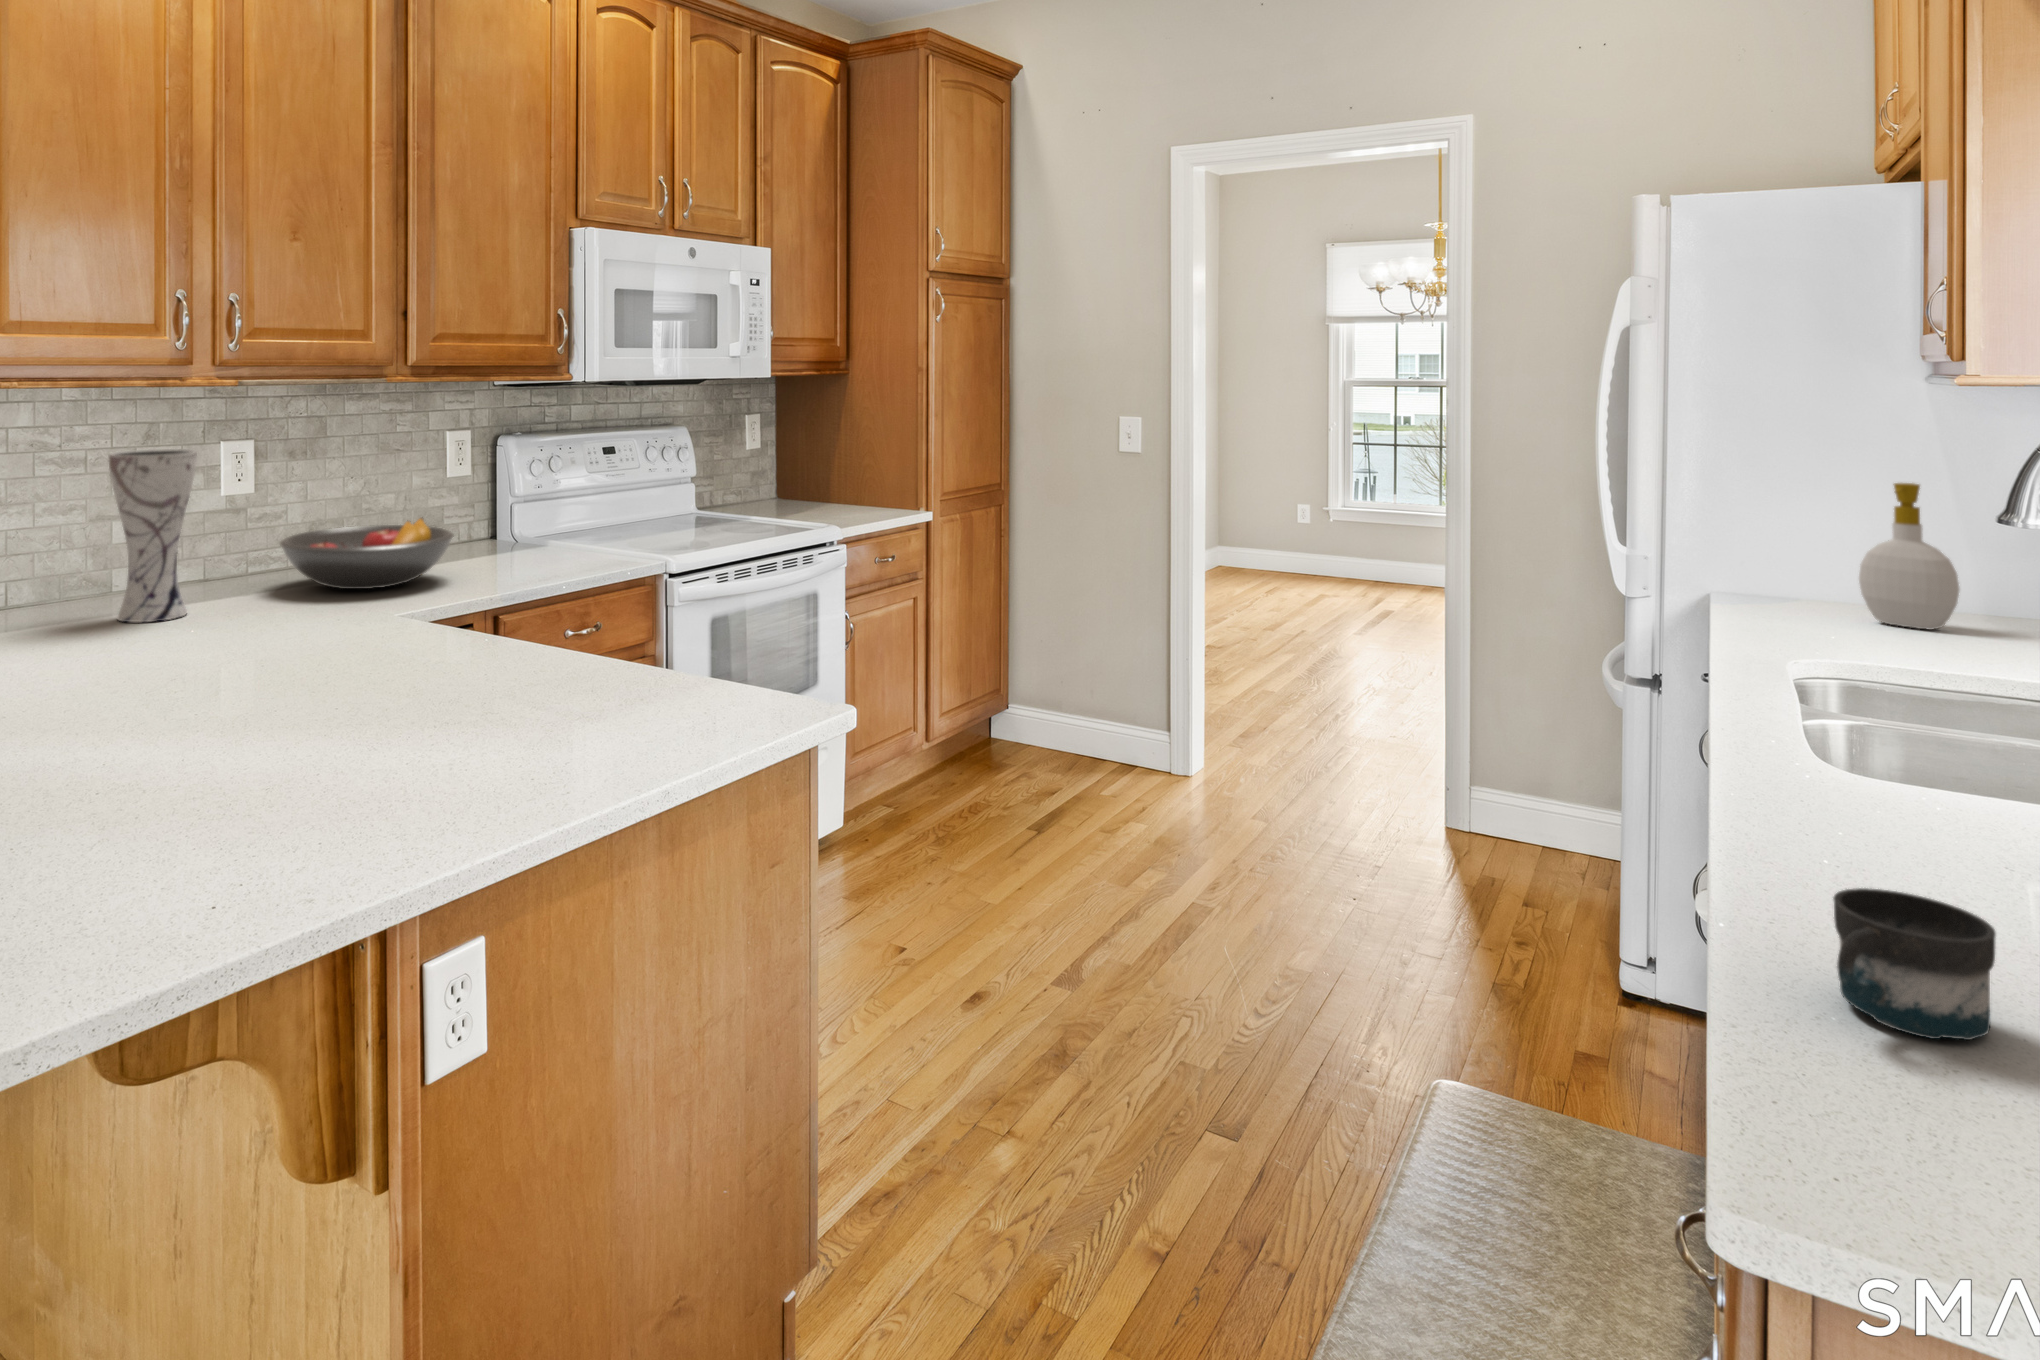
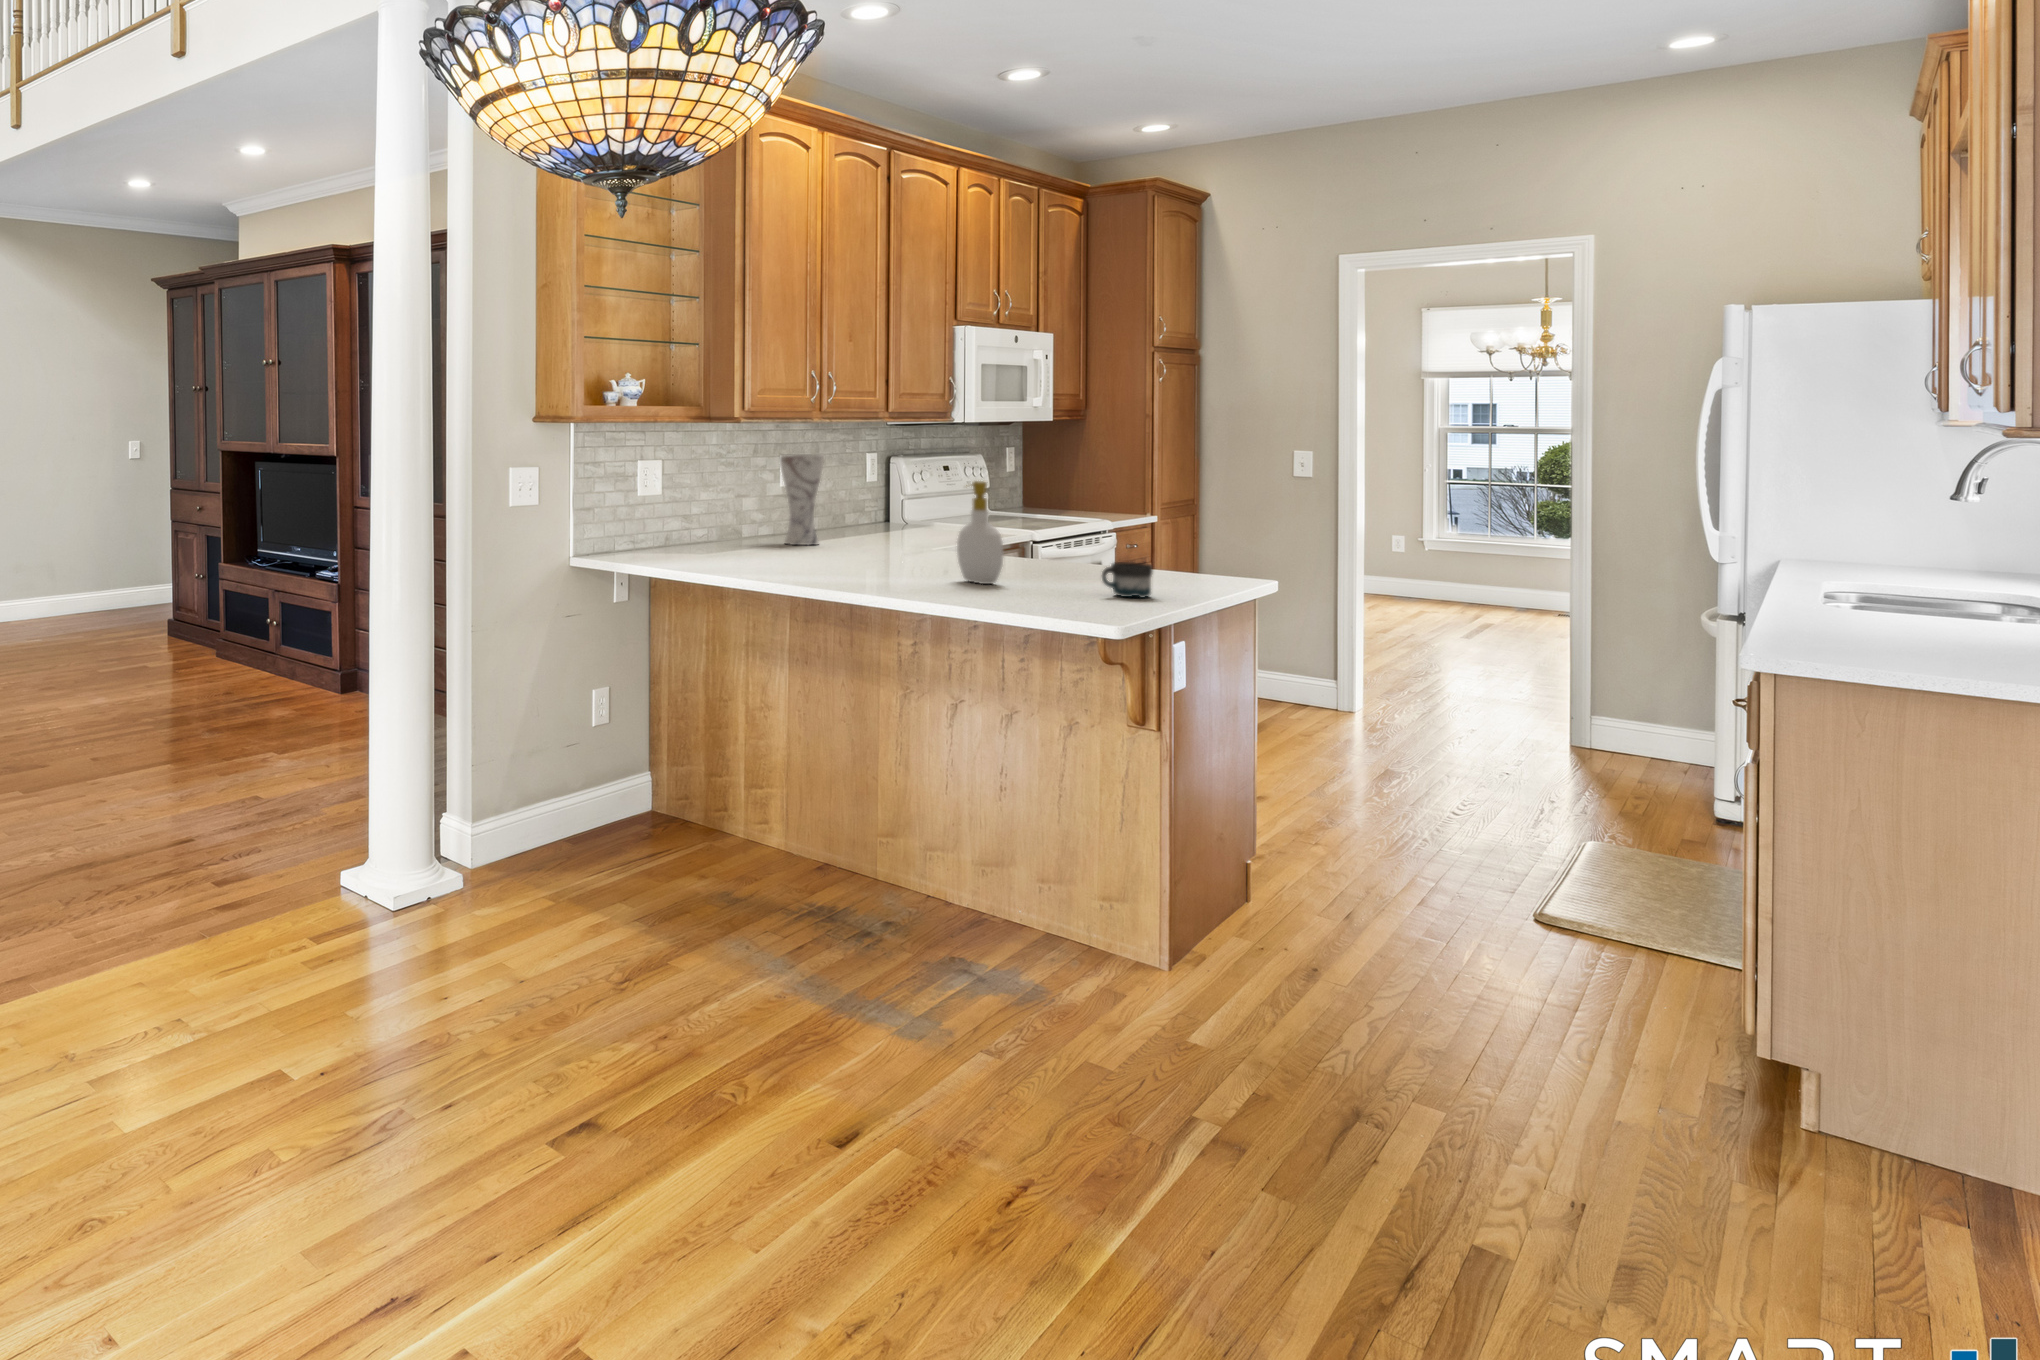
soap bottle: present [1859,483,1959,629] -> present [957,481,1003,584]
fruit bowl: present [280,518,454,589] -> none [832,499,931,537]
mug: present [1834,888,1996,1040] -> present [1102,562,1153,598]

